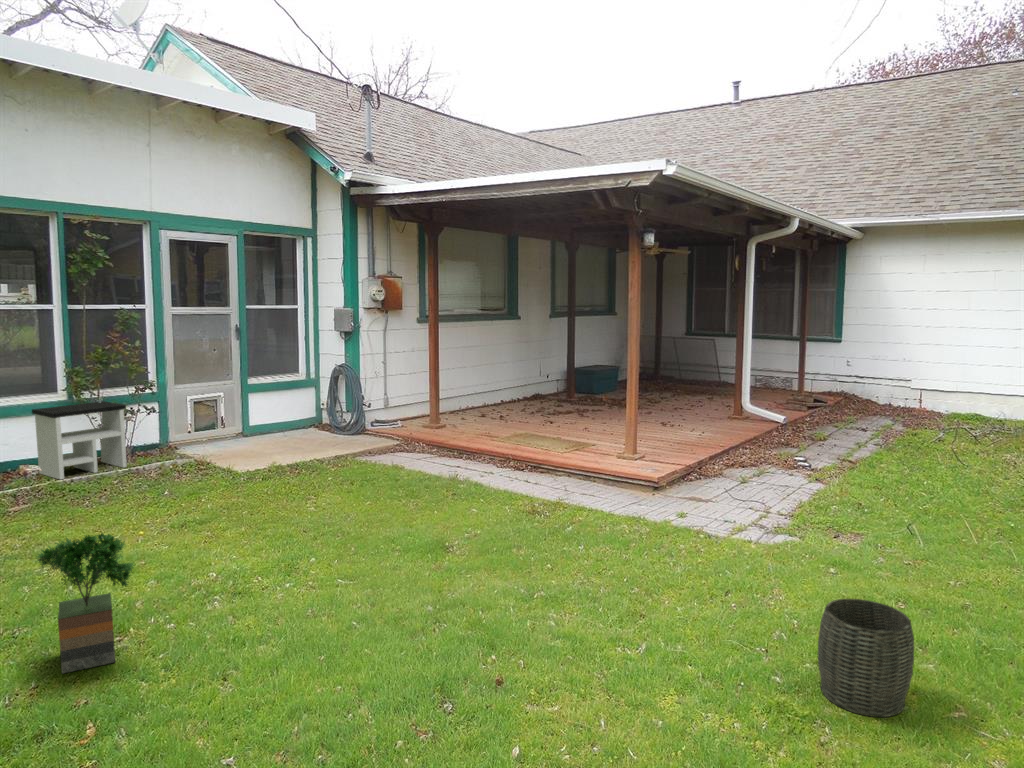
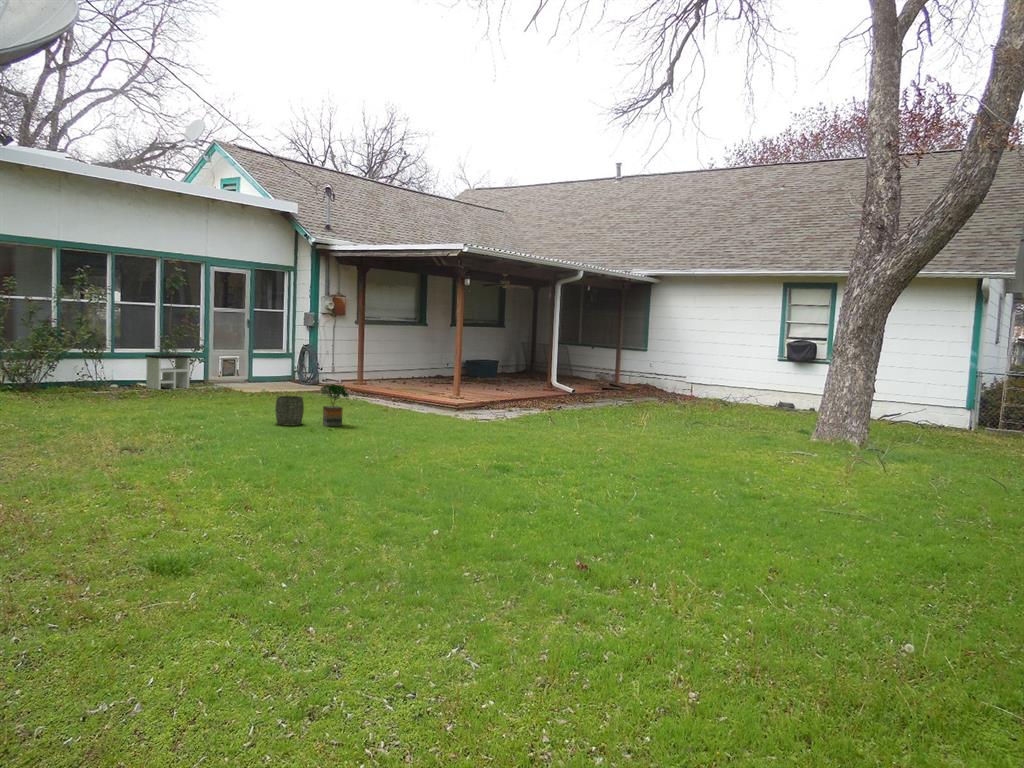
potted tree: present [37,533,134,673] -> present [321,384,349,426]
woven basket: present [818,599,914,717] -> present [275,396,304,426]

